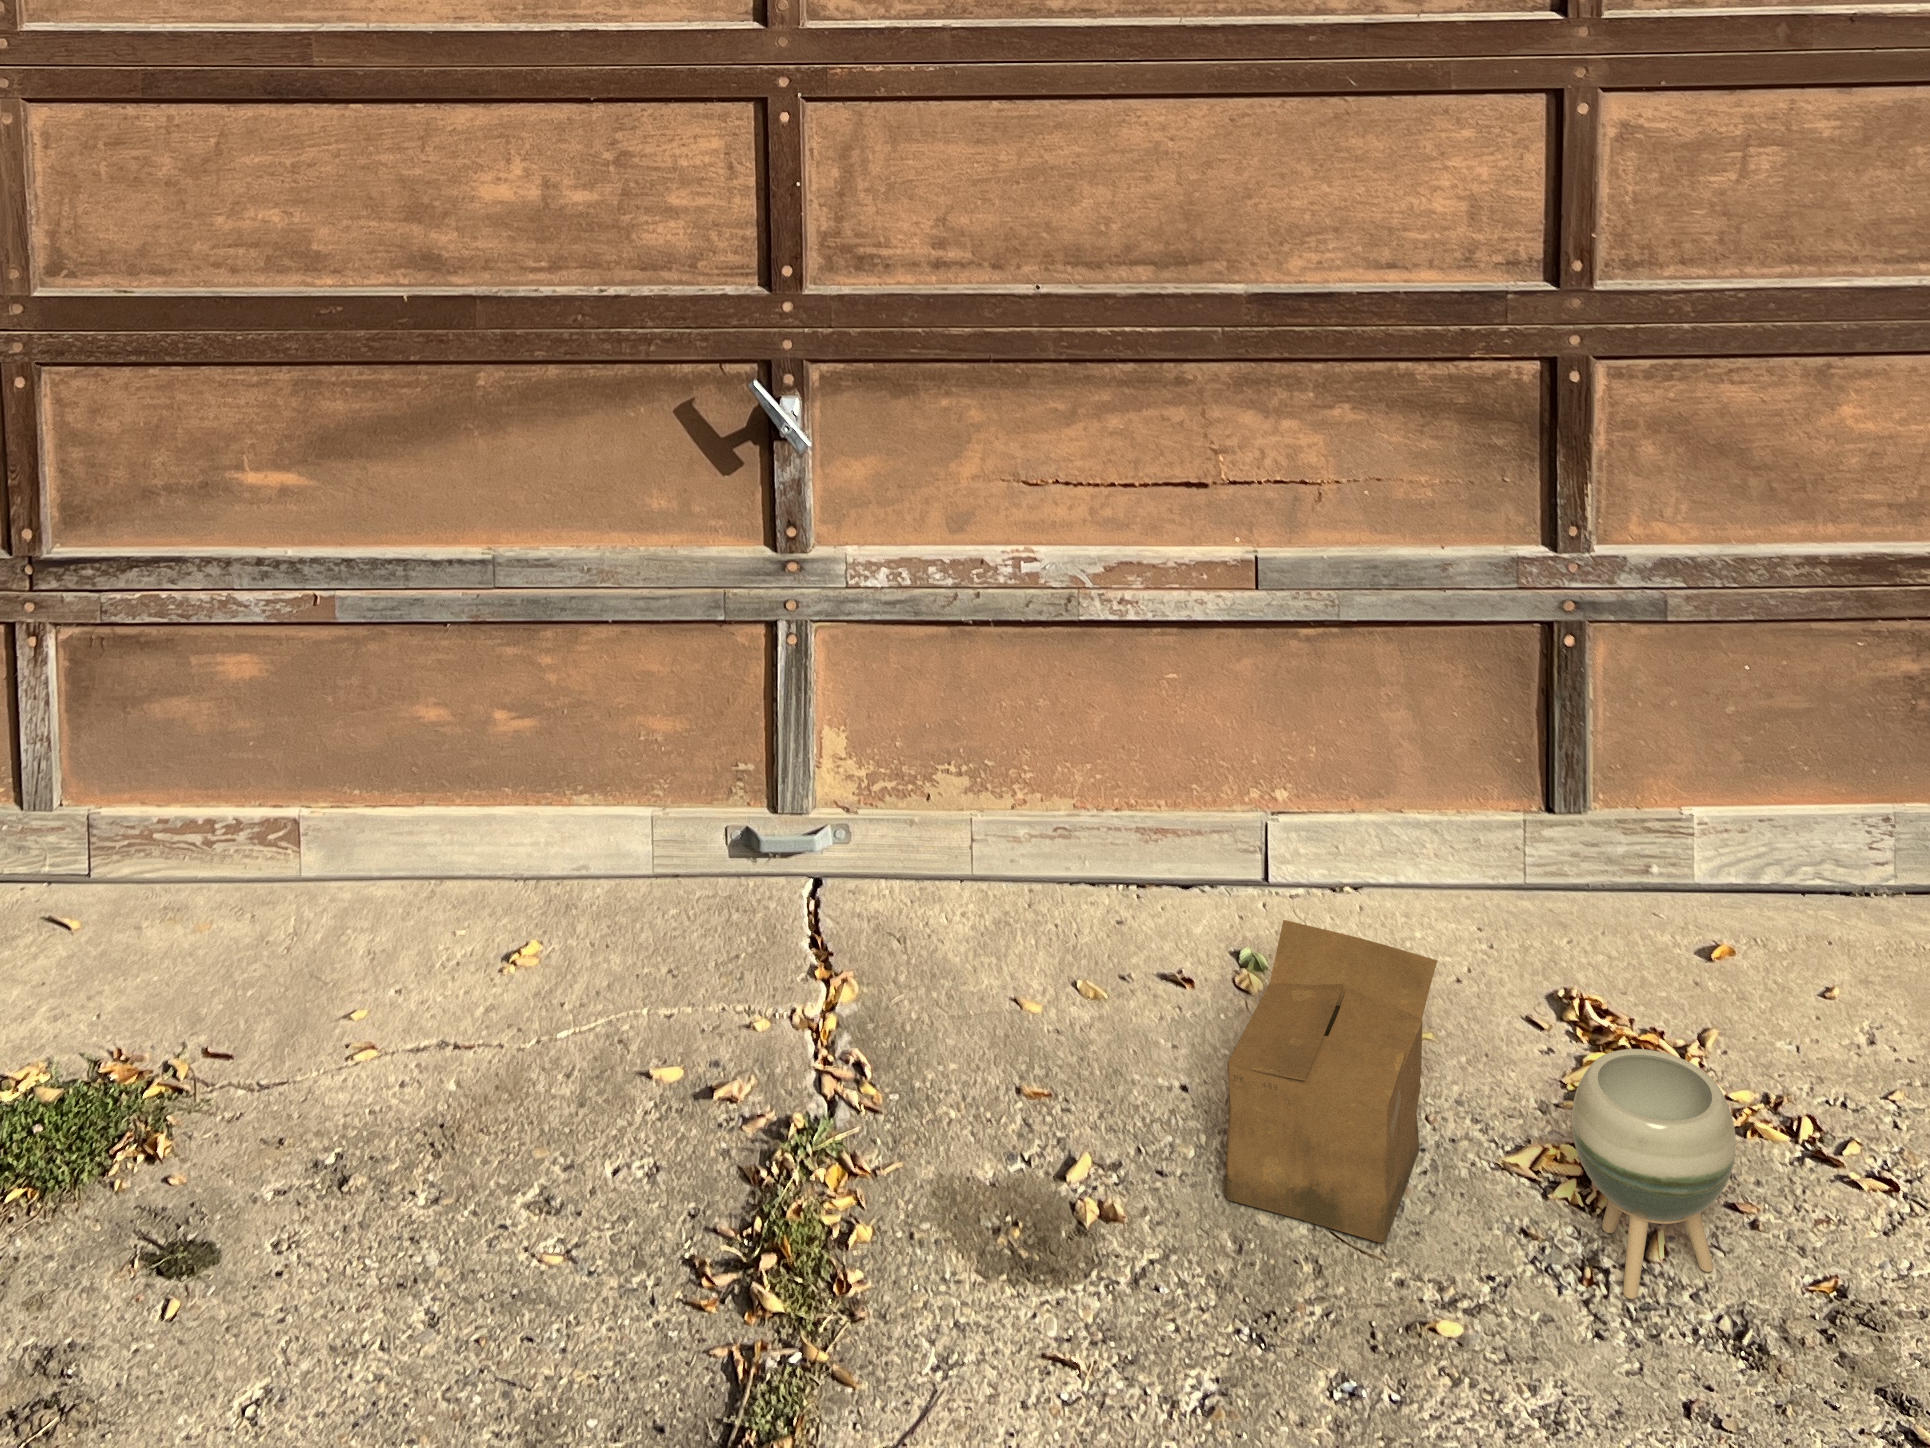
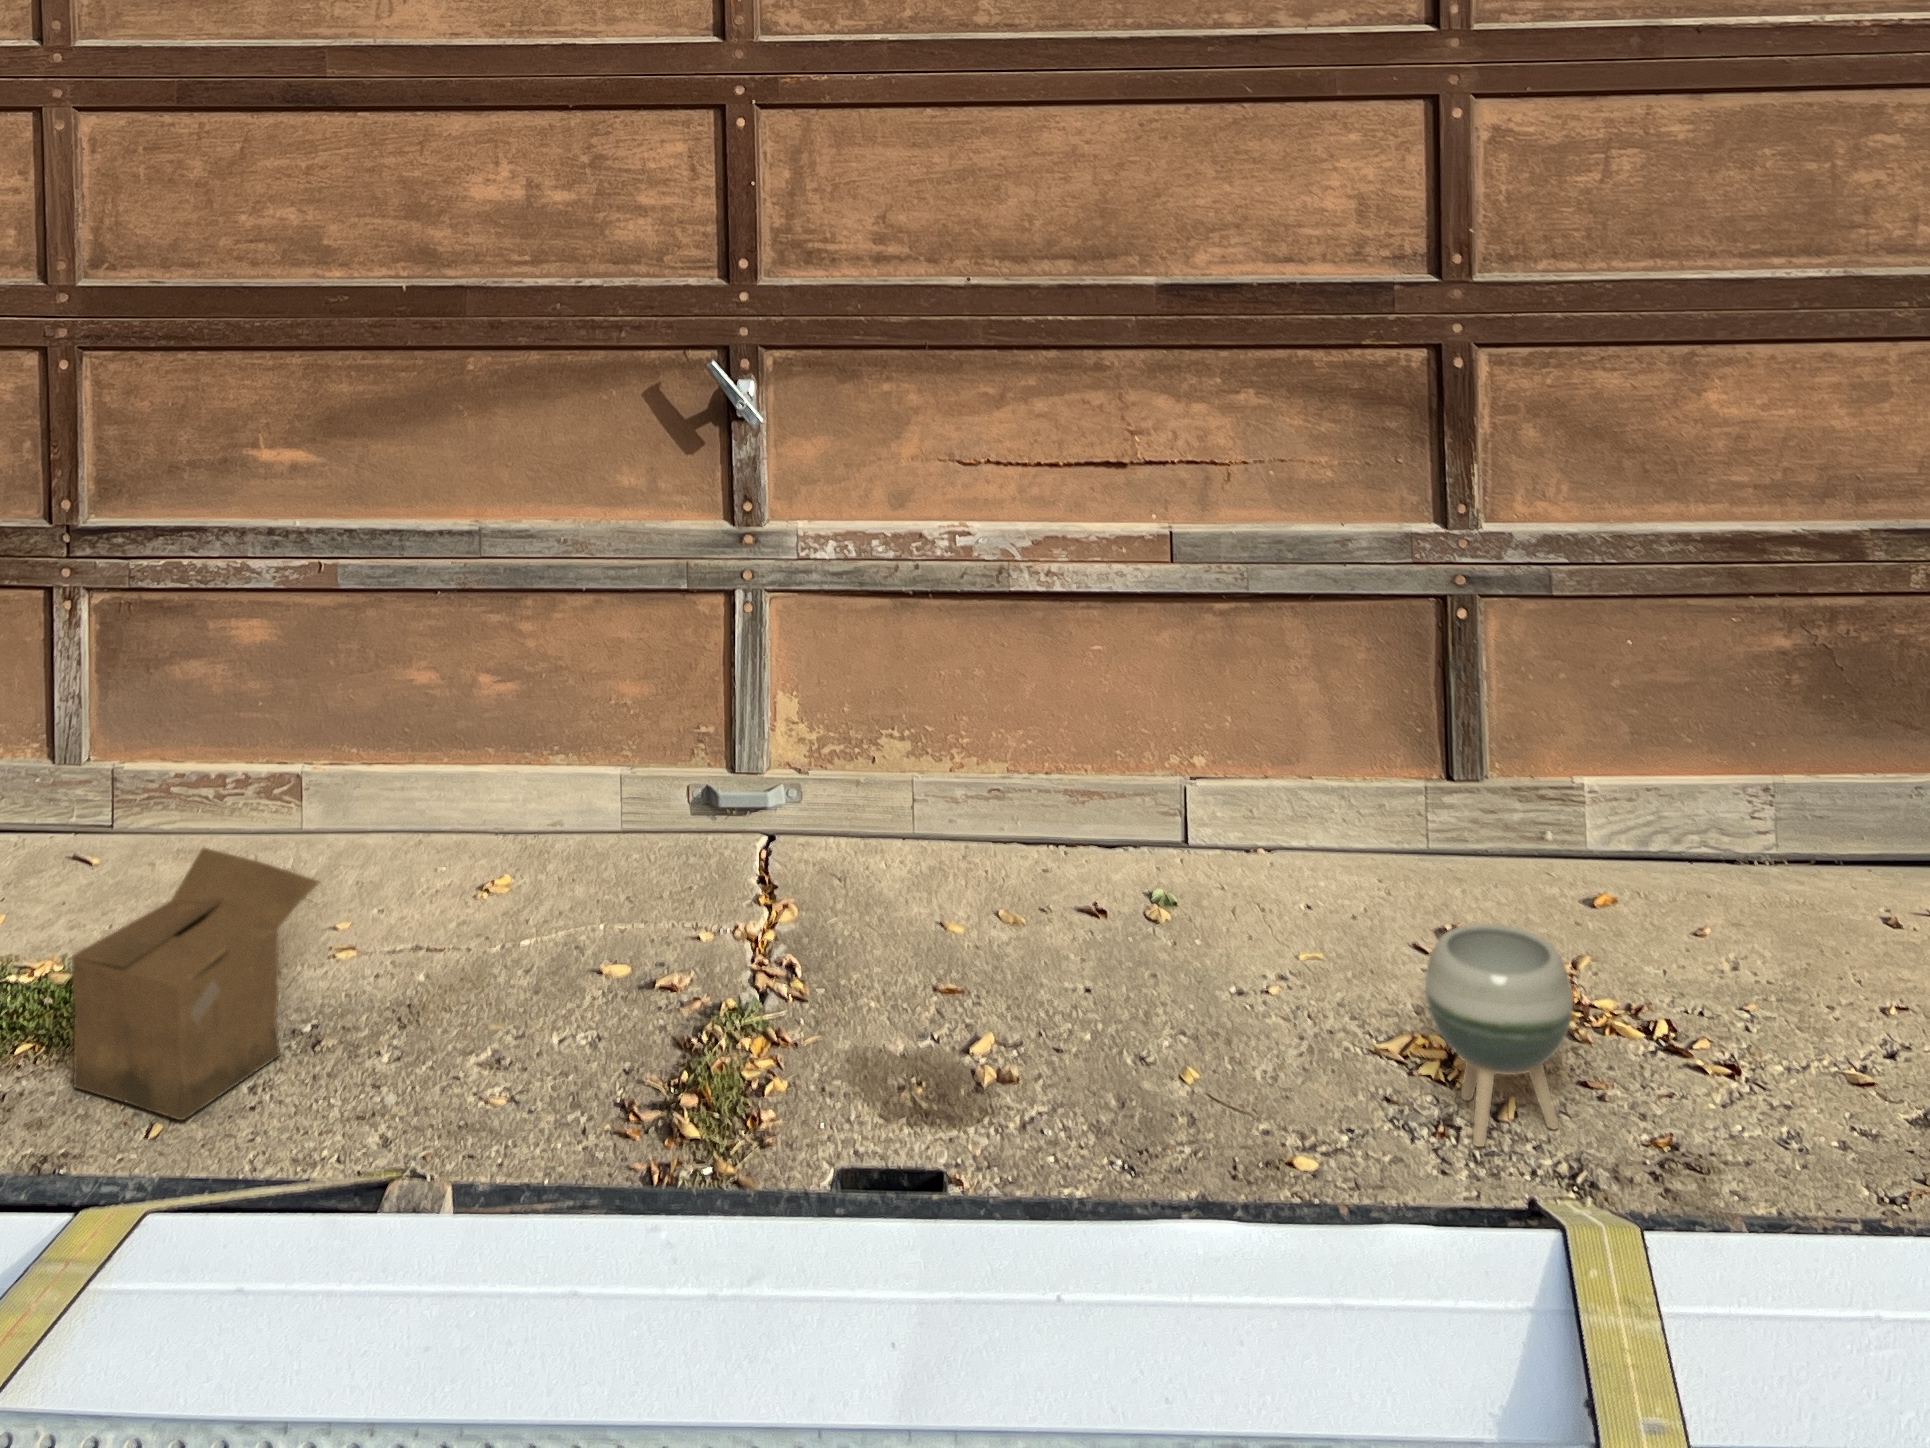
cardboard box: present [1224,920,1437,1243] -> present [72,848,319,1120]

